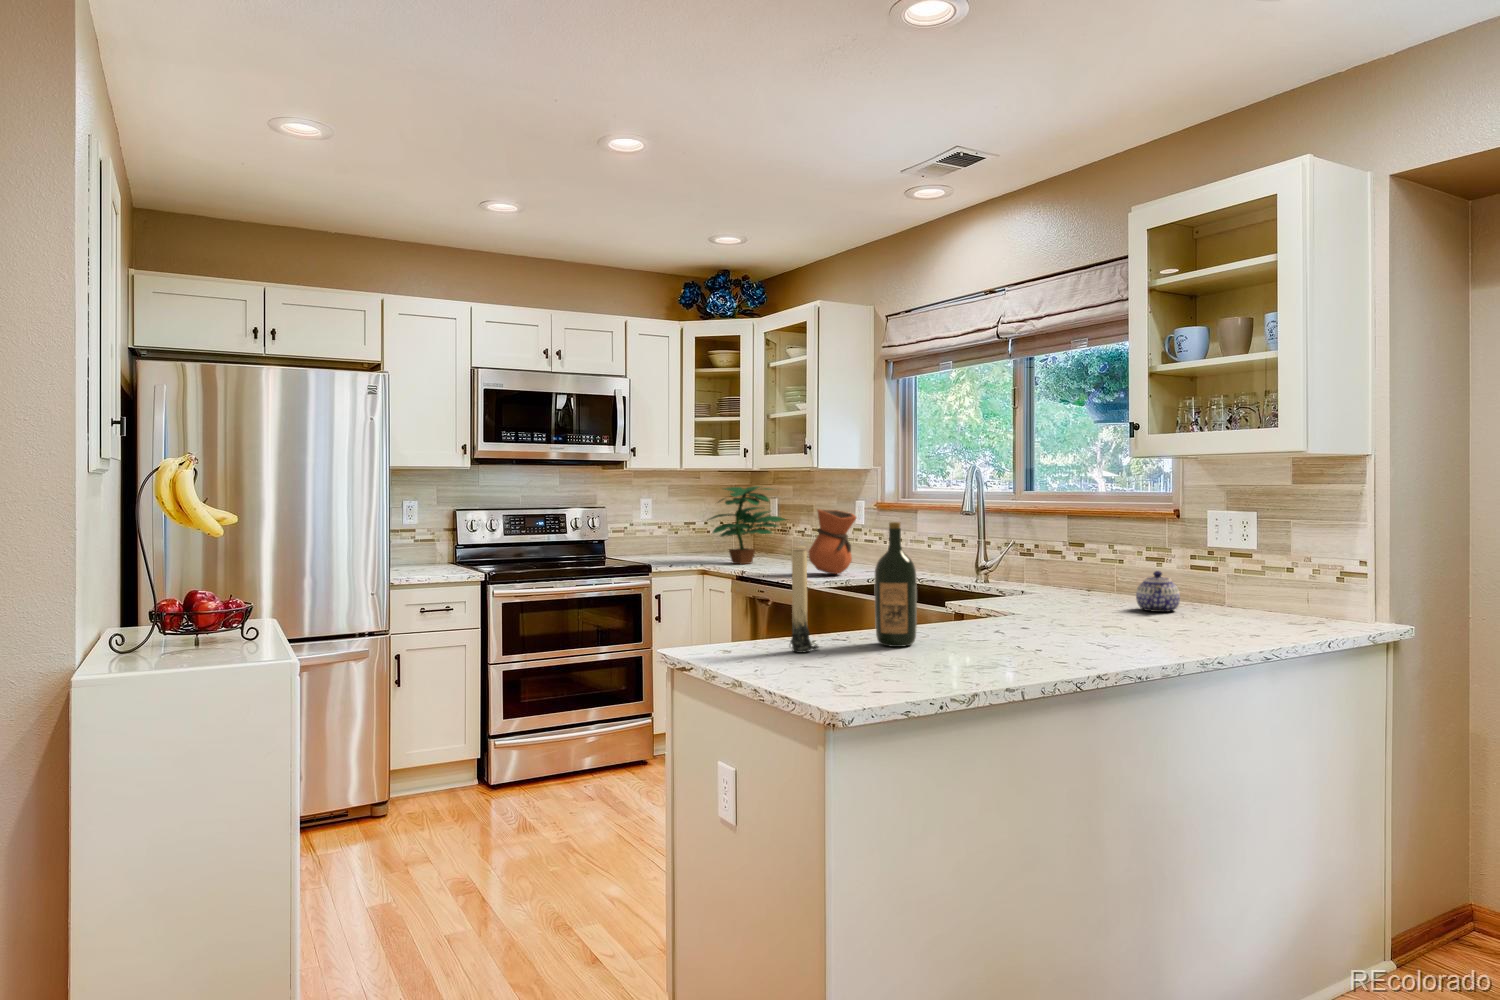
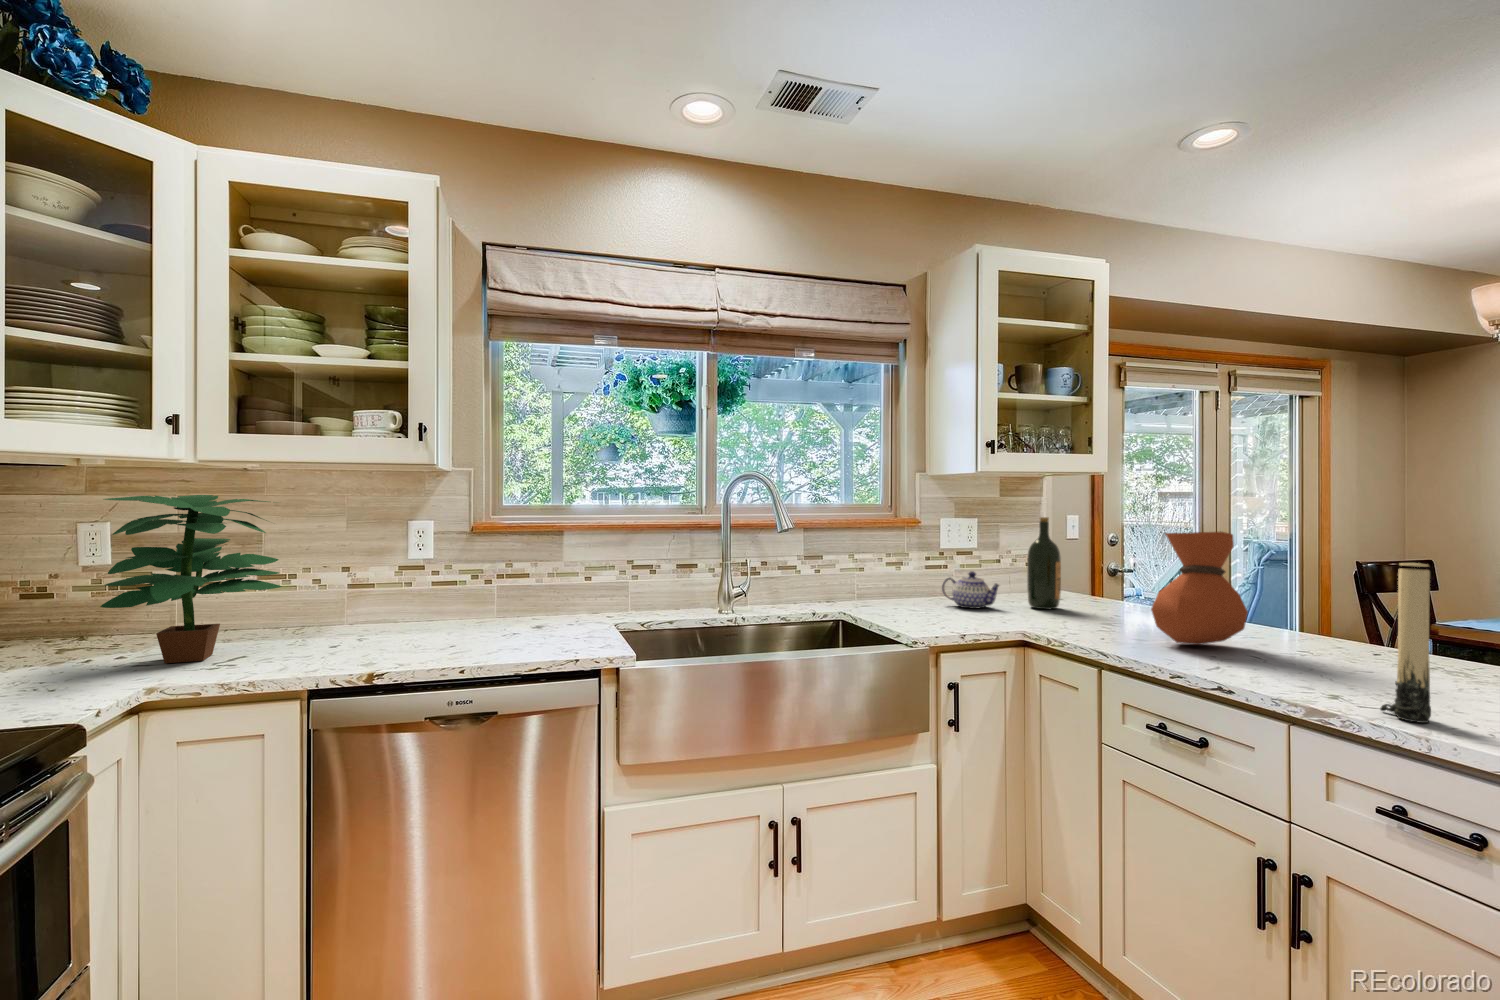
vase: present [809,509,856,574] -> present [1151,531,1248,645]
wine bottle: present [875,522,917,647] -> present [1027,517,1061,609]

